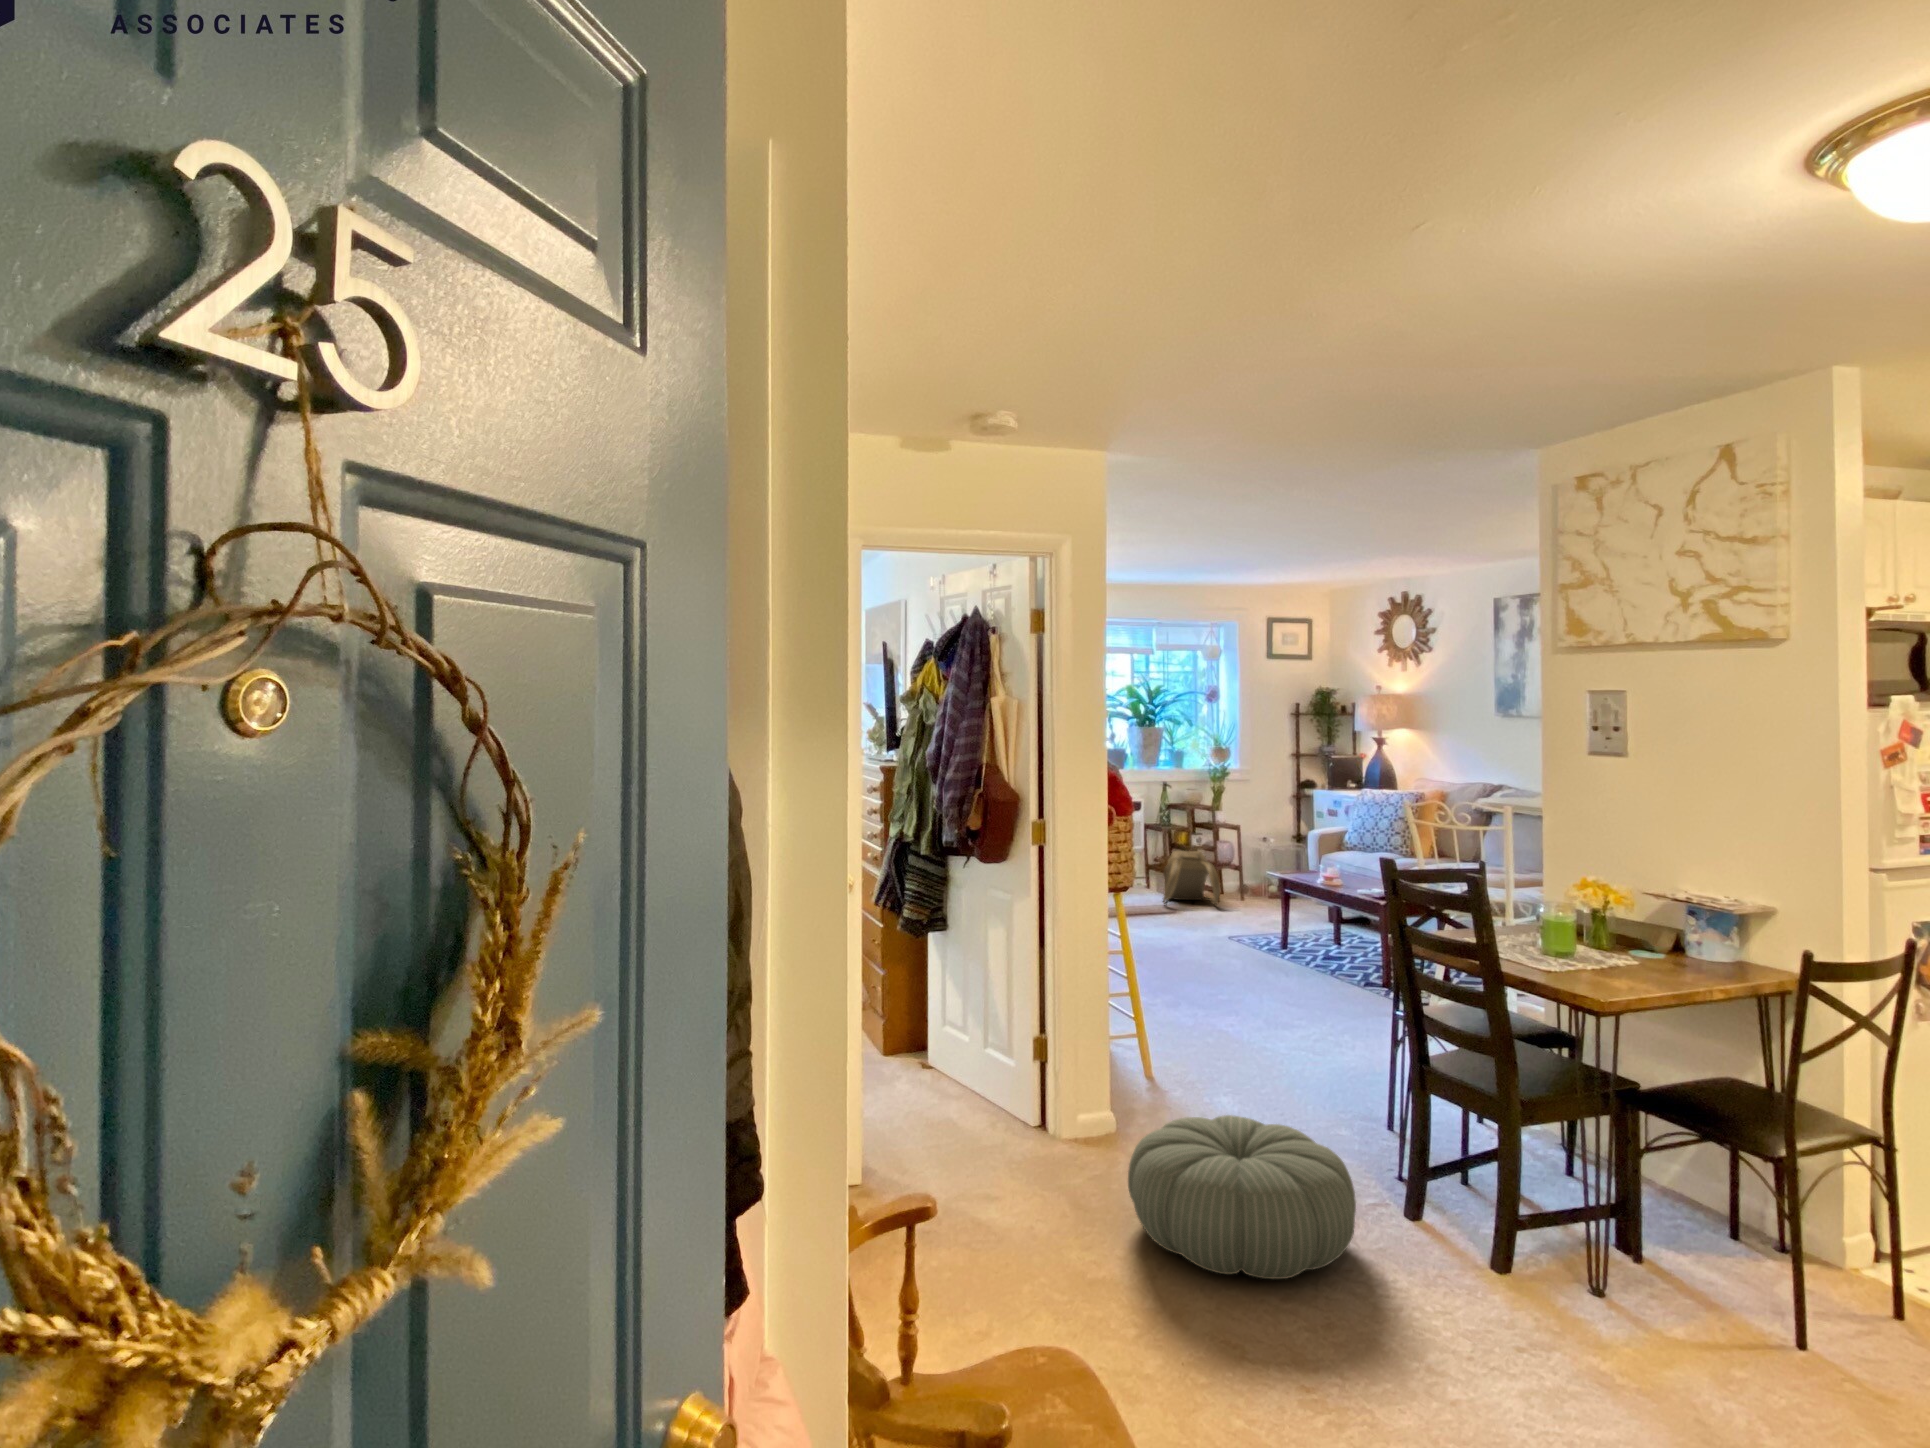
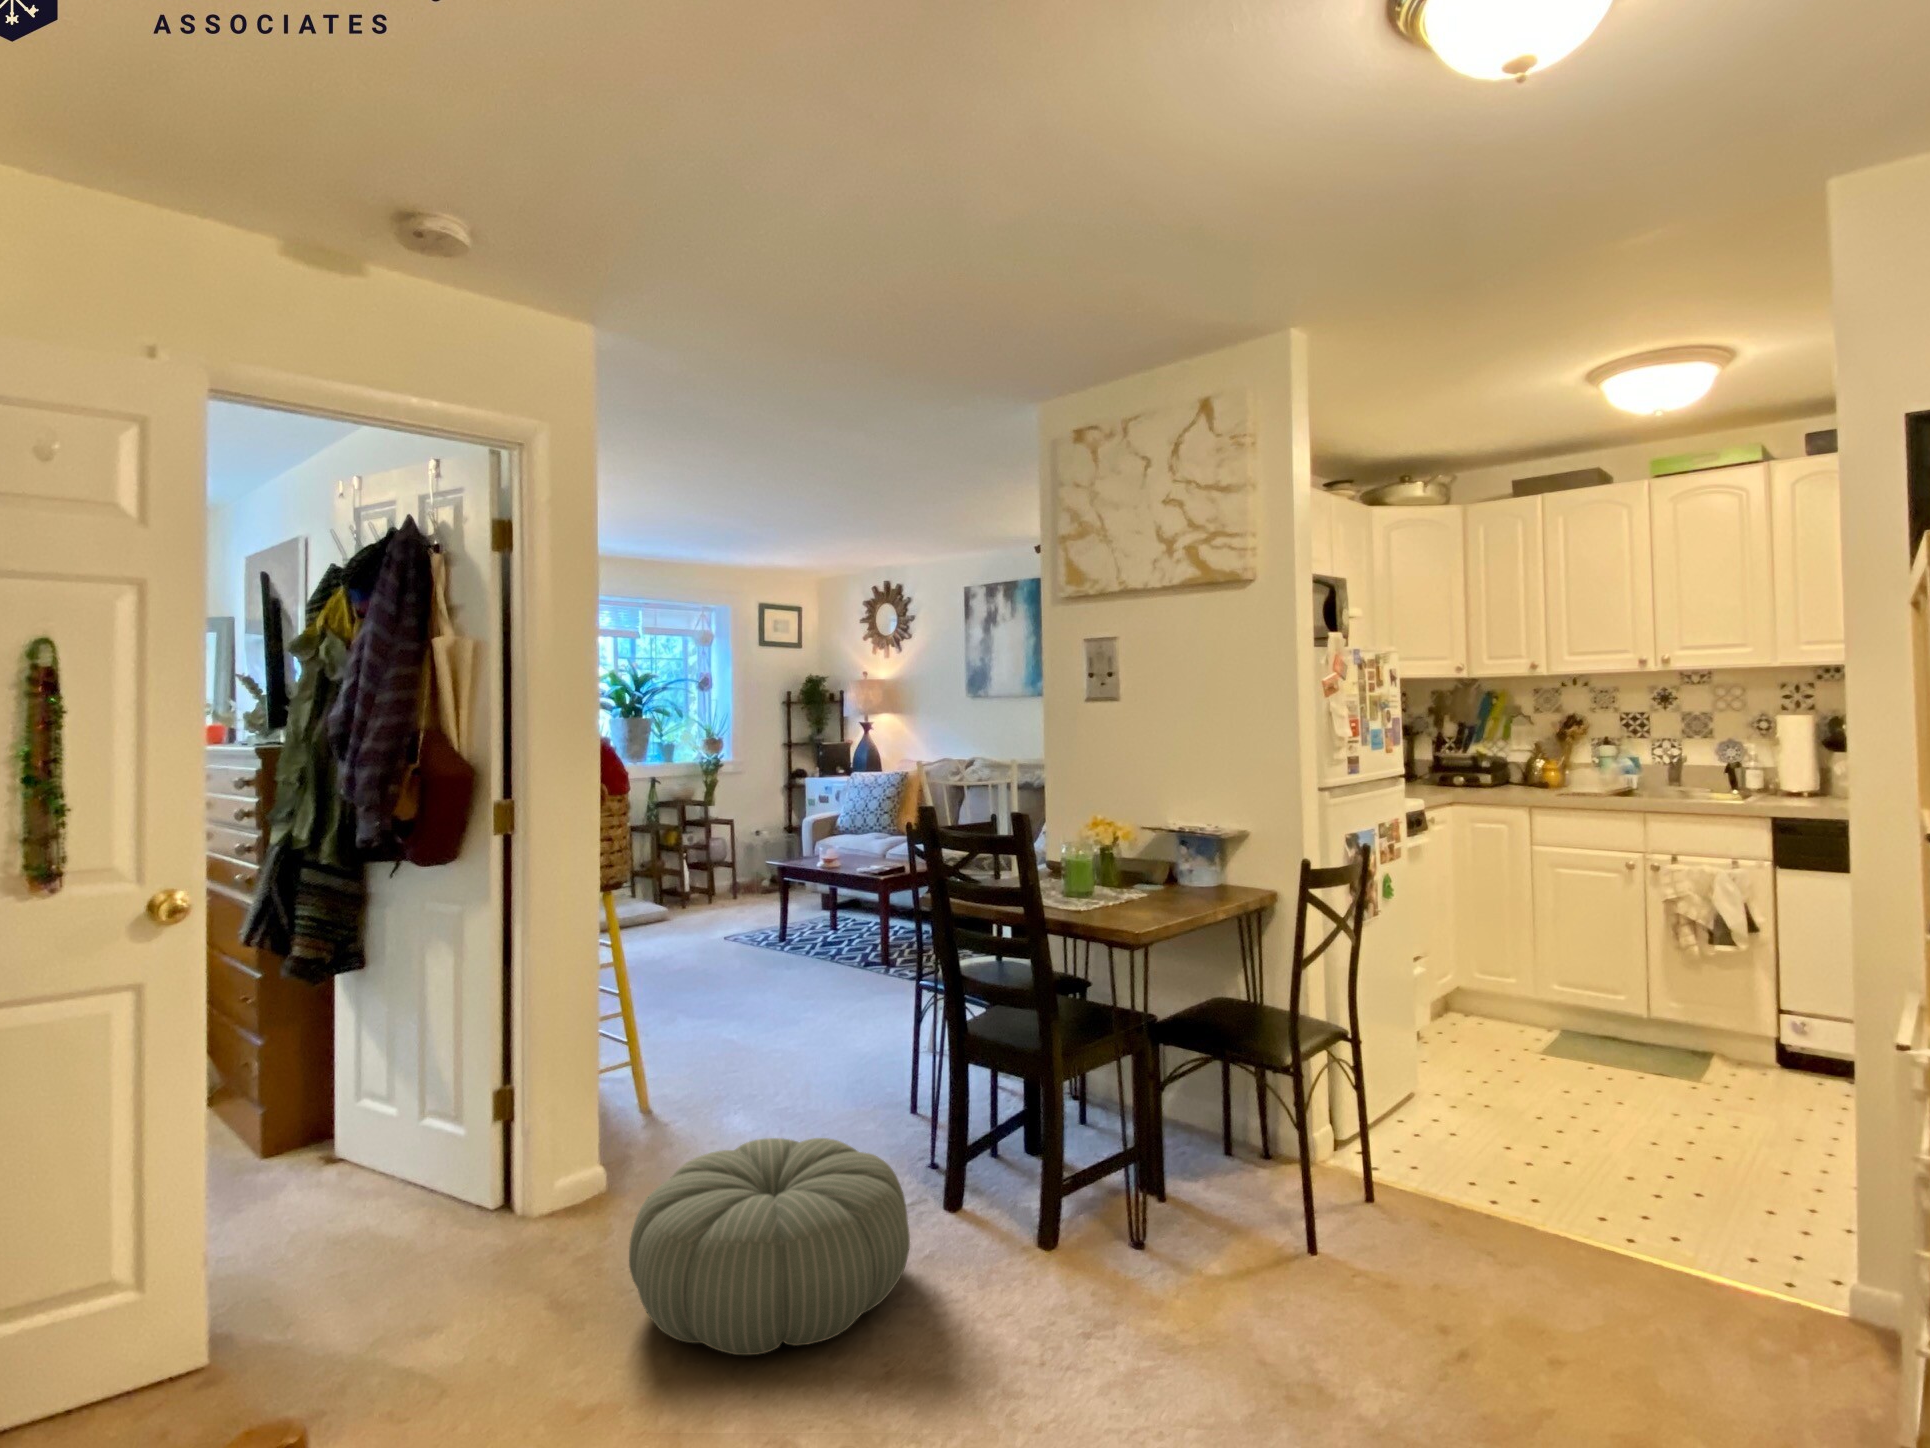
backpack: present [1163,851,1220,904] -> none [652,848,714,910]

